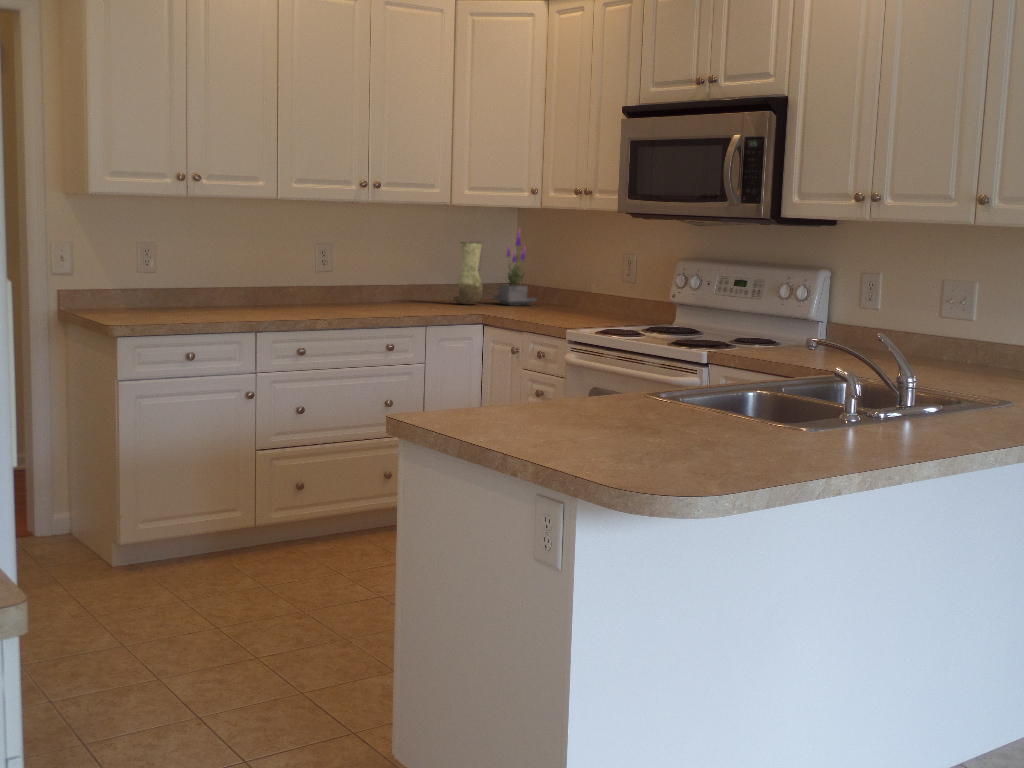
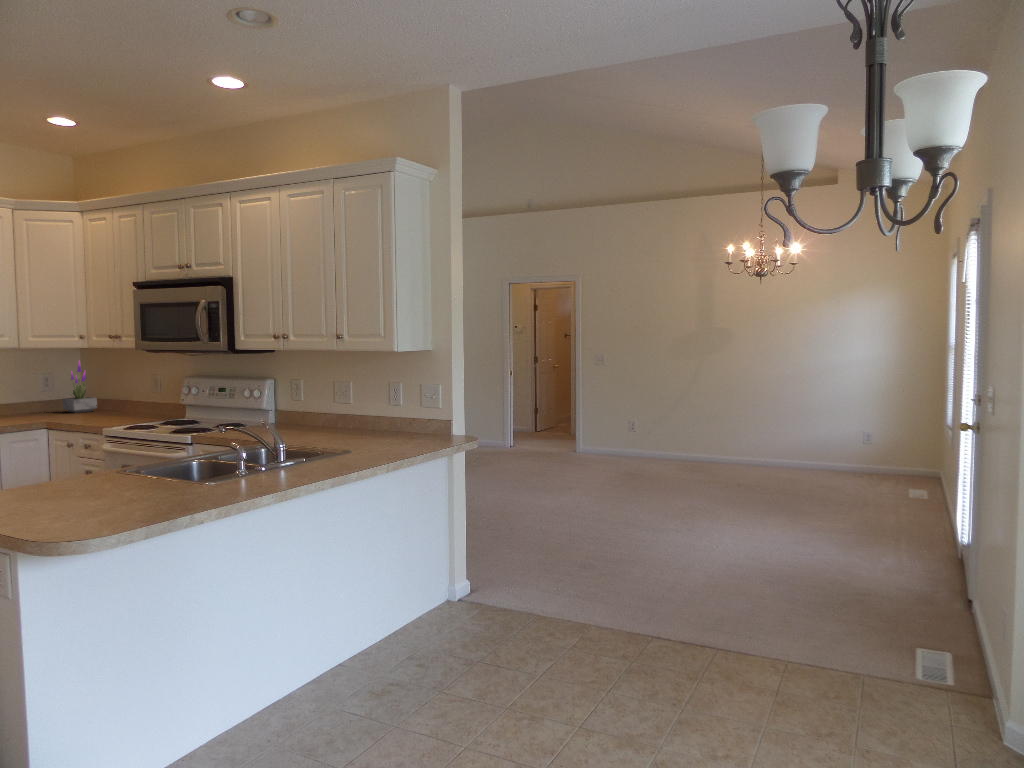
vase: present [454,242,482,305] -> none [27,371,52,415]

